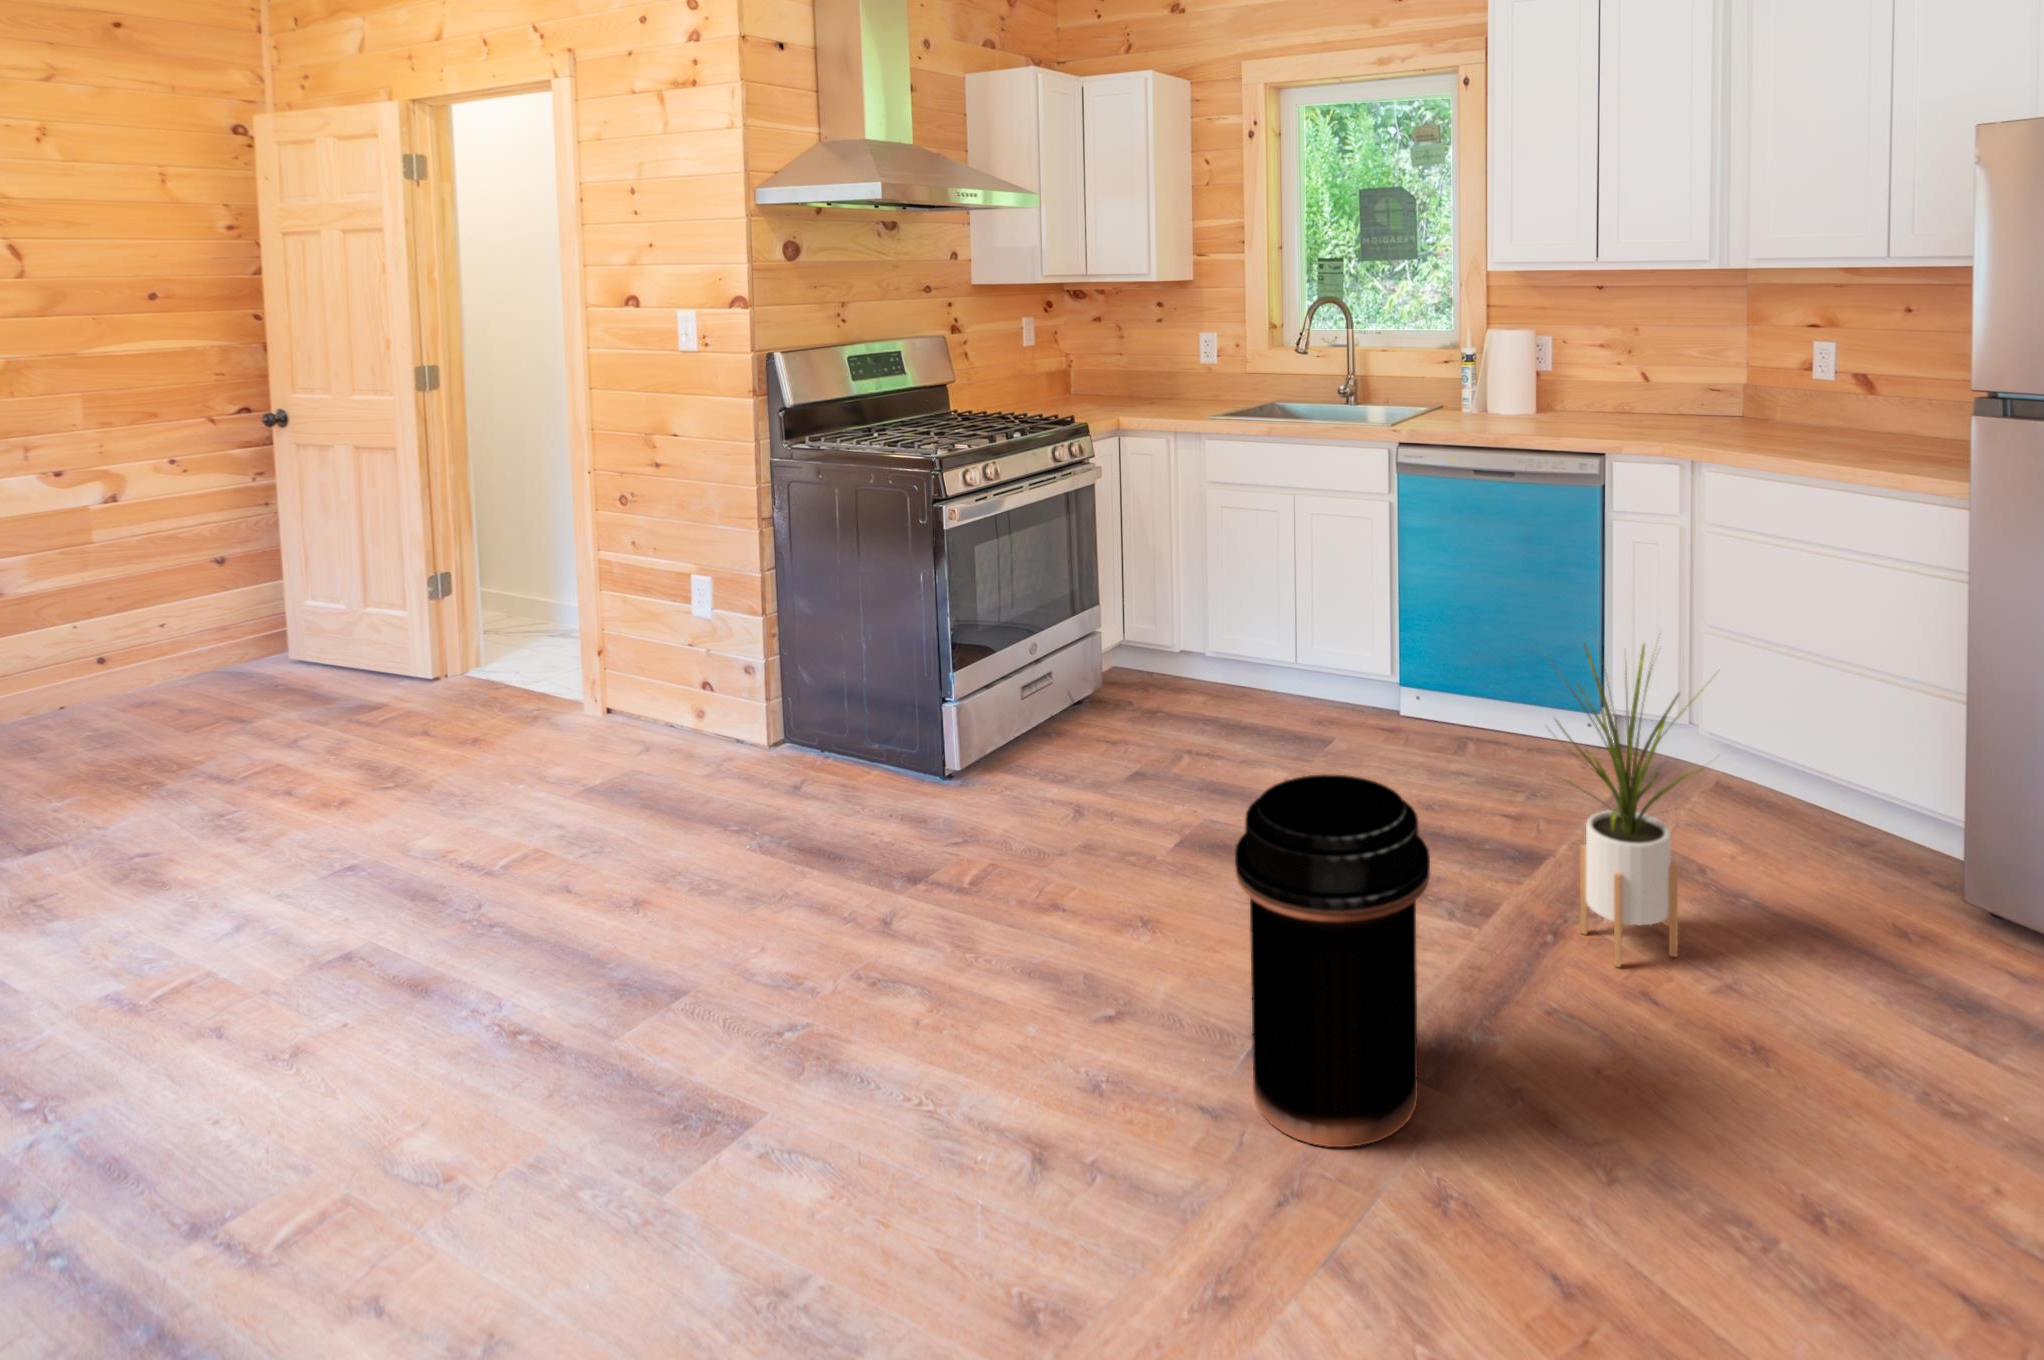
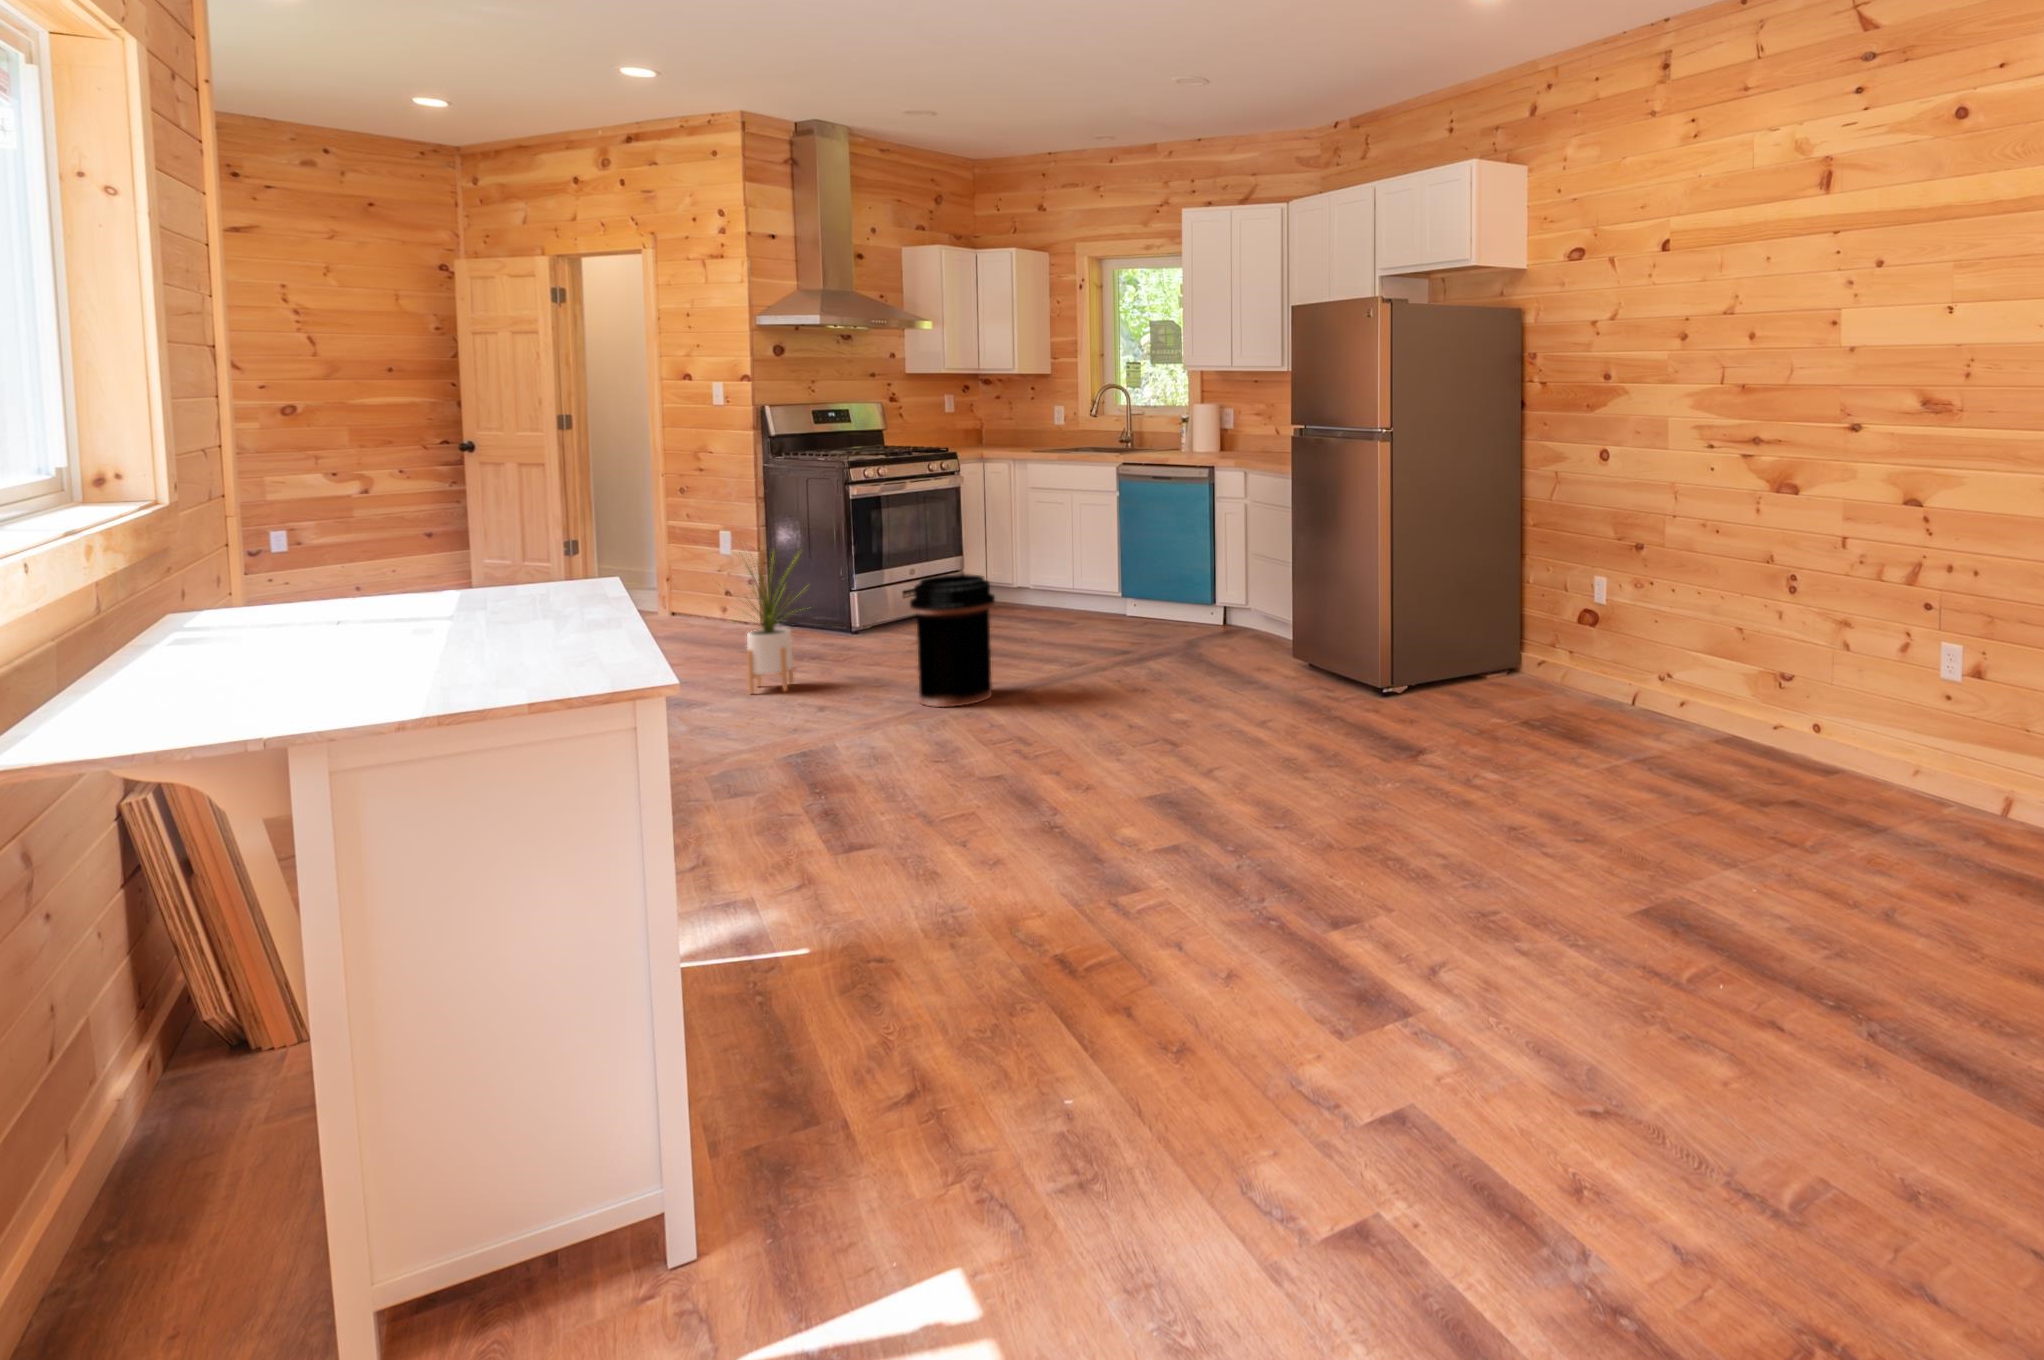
house plant: present [1548,634,1705,967] -> present [733,548,803,694]

